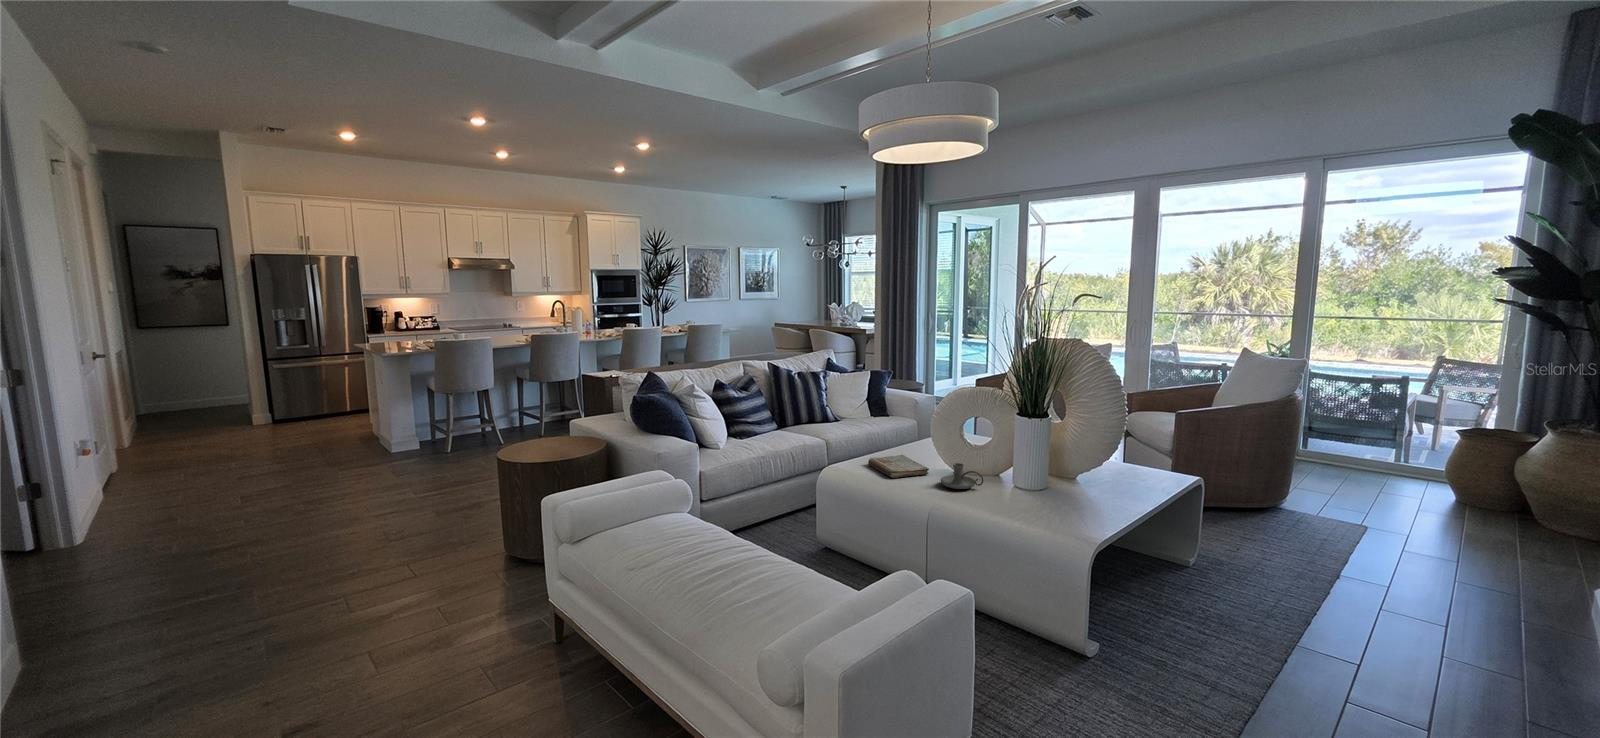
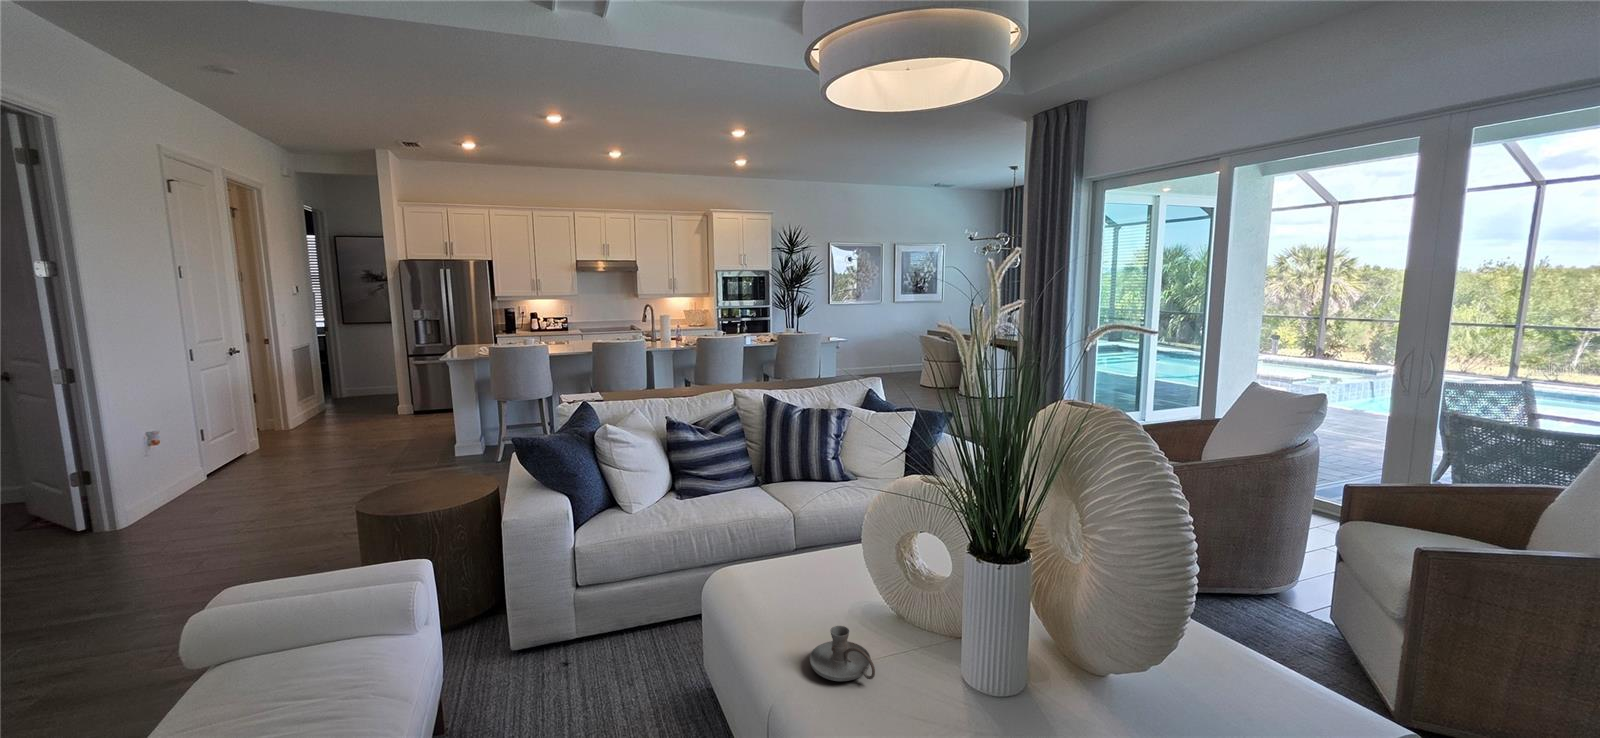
book: present [868,455,929,478] -> none [756,572,829,623]

